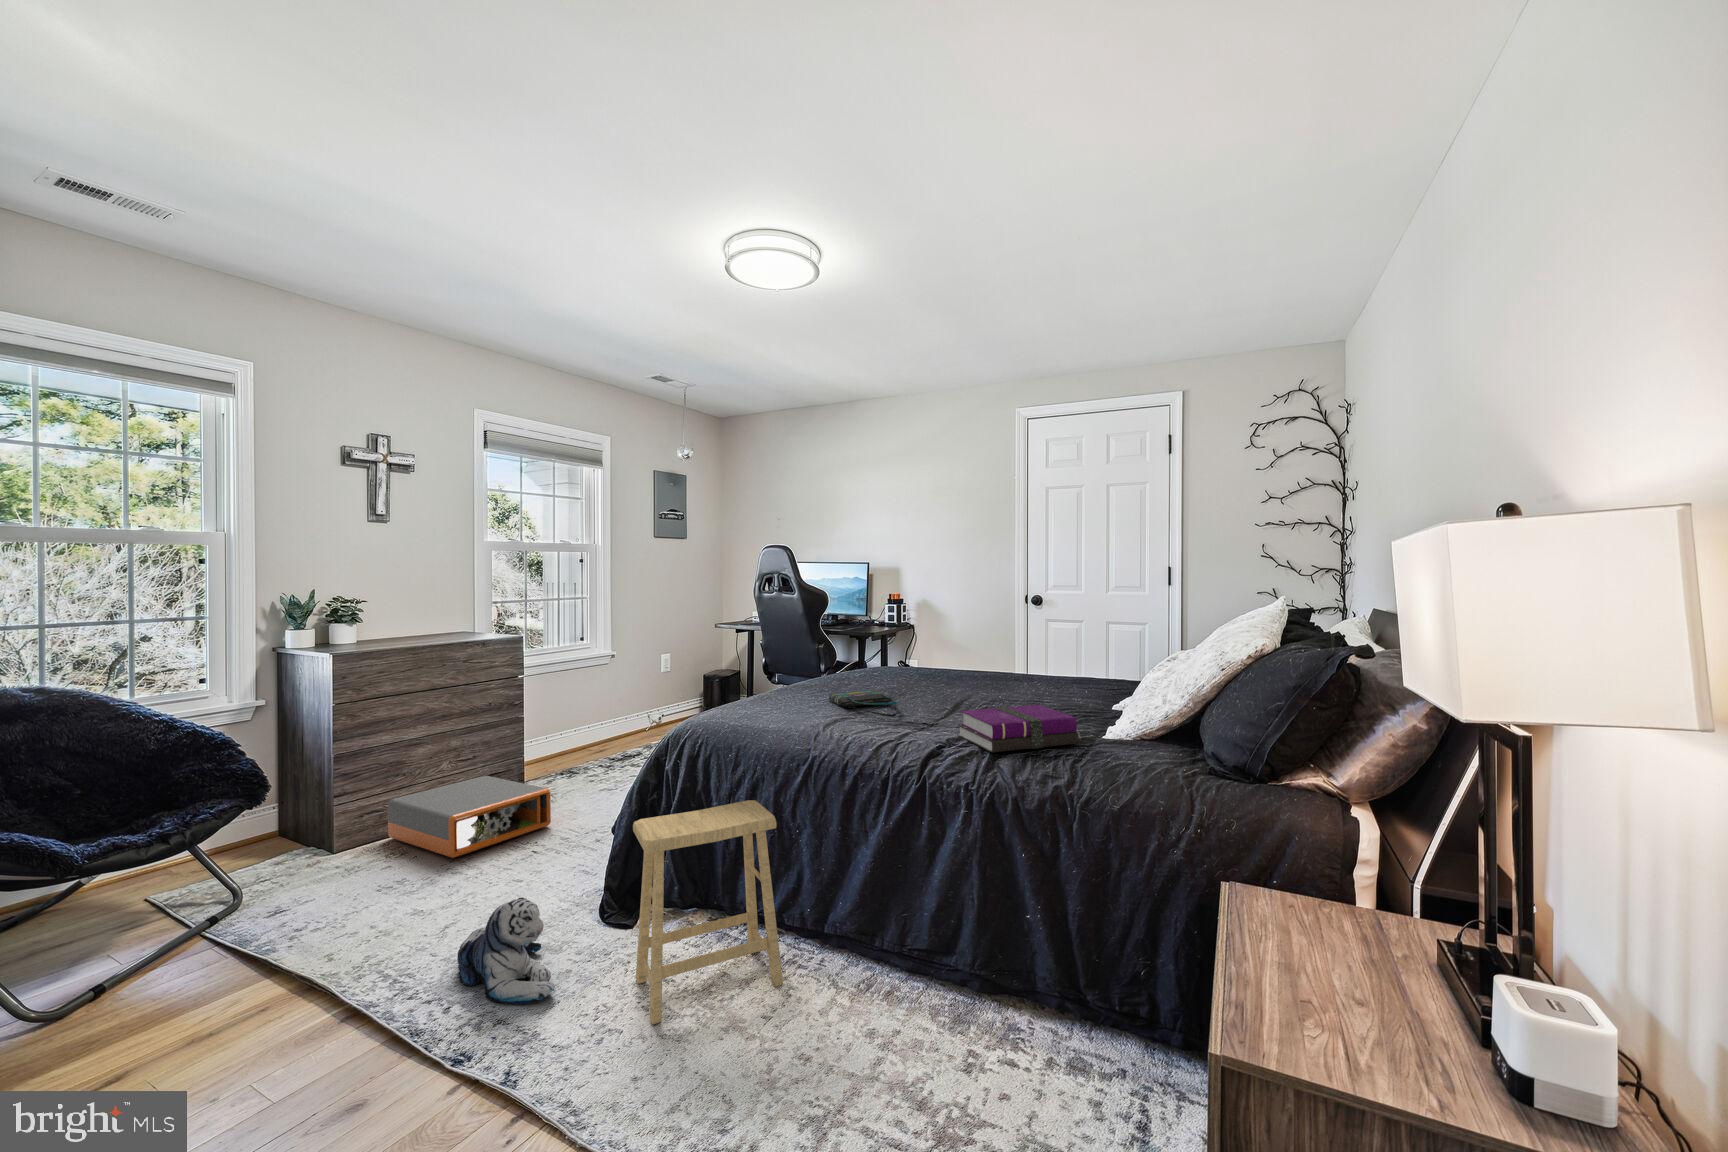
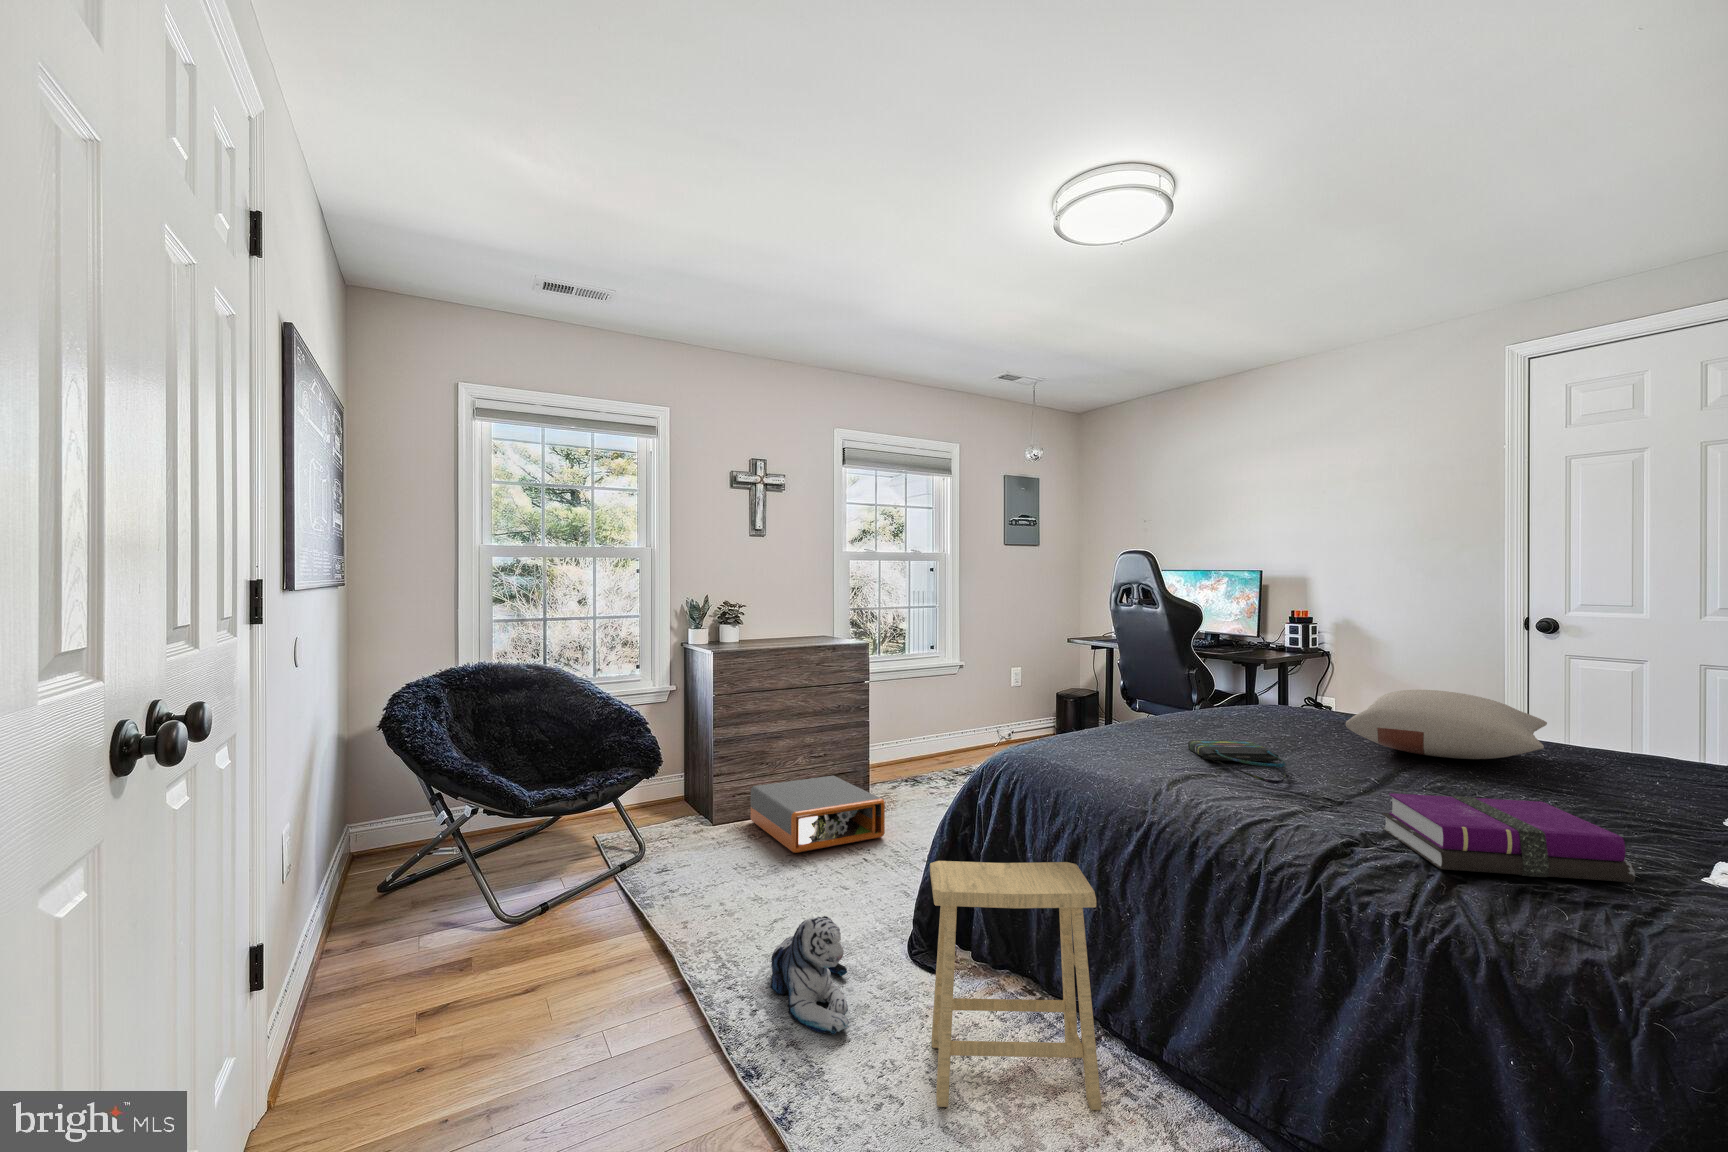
pillow: none [931,643,1038,687] -> present [1346,690,1547,759]

